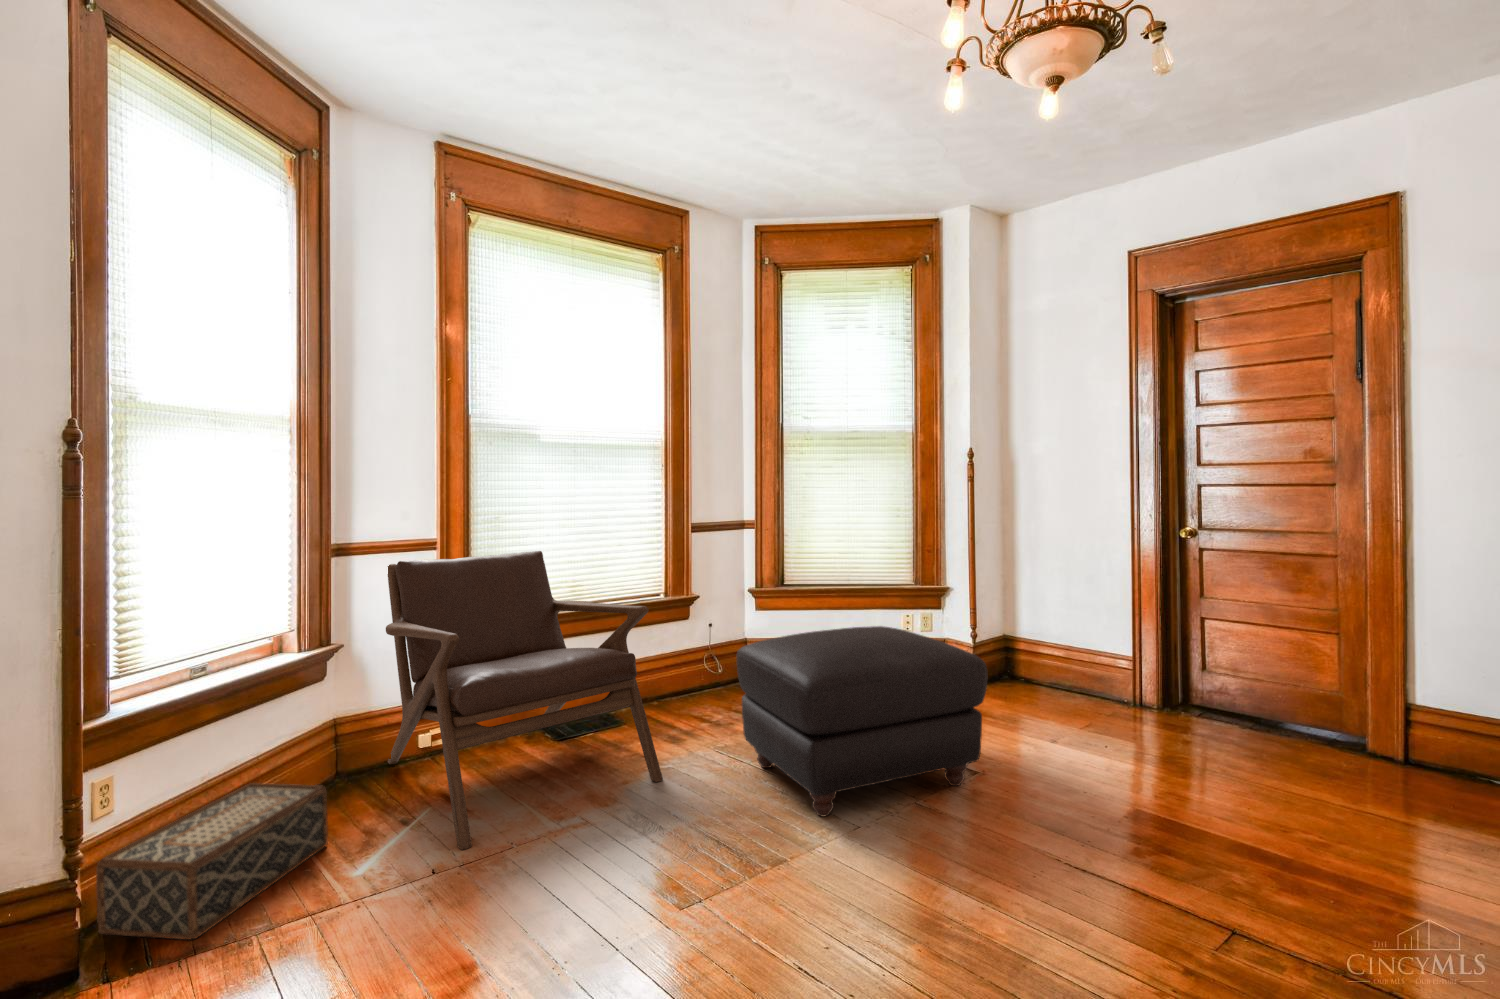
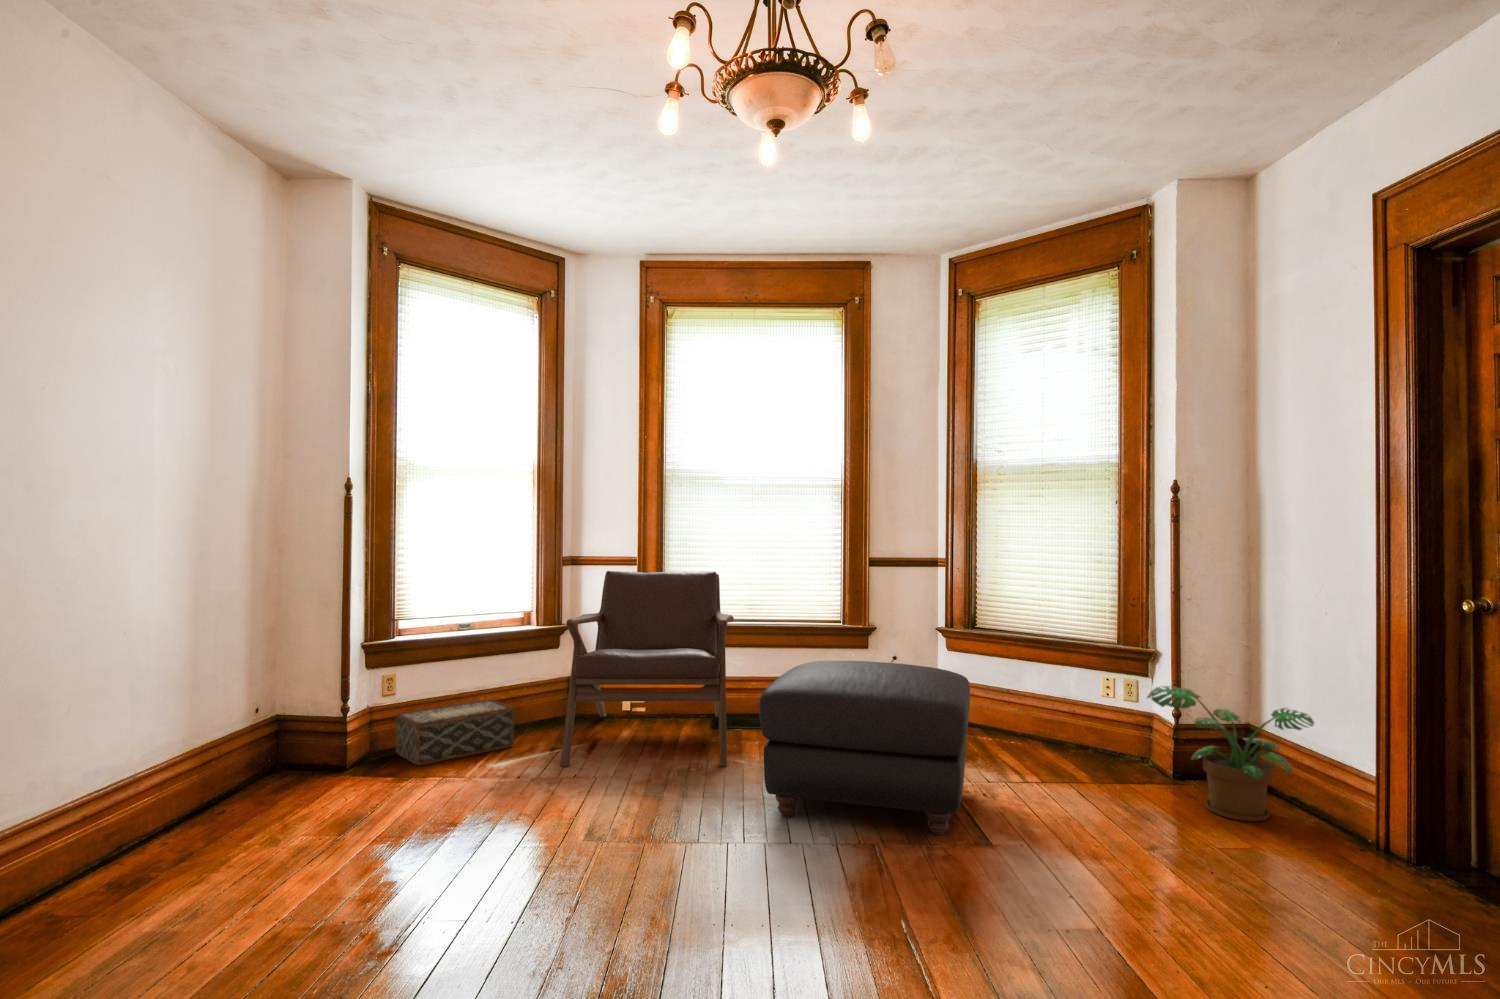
potted plant: none [978,614,1093,708] -> present [1147,686,1314,821]

